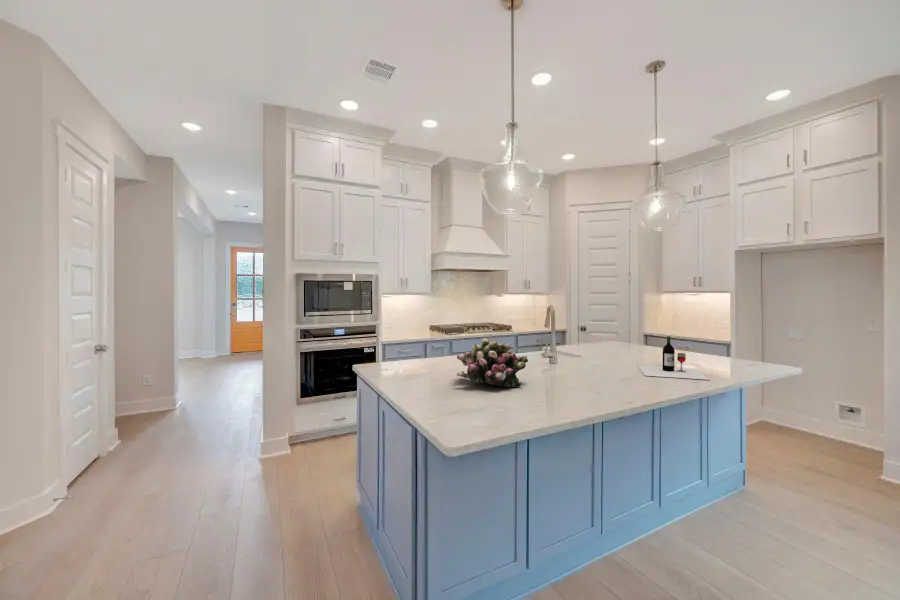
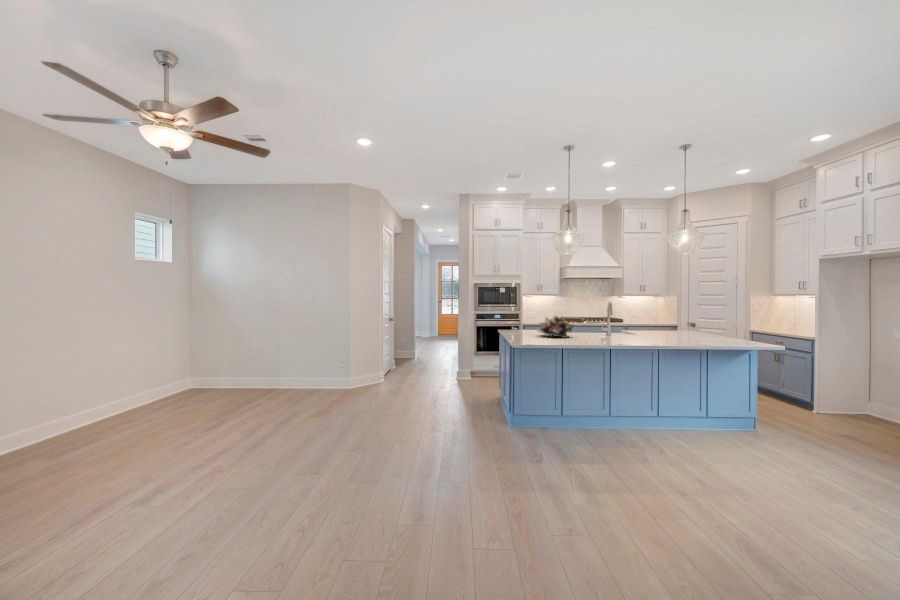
wine bottle: present [638,336,709,380] -> none [648,319,693,342]

